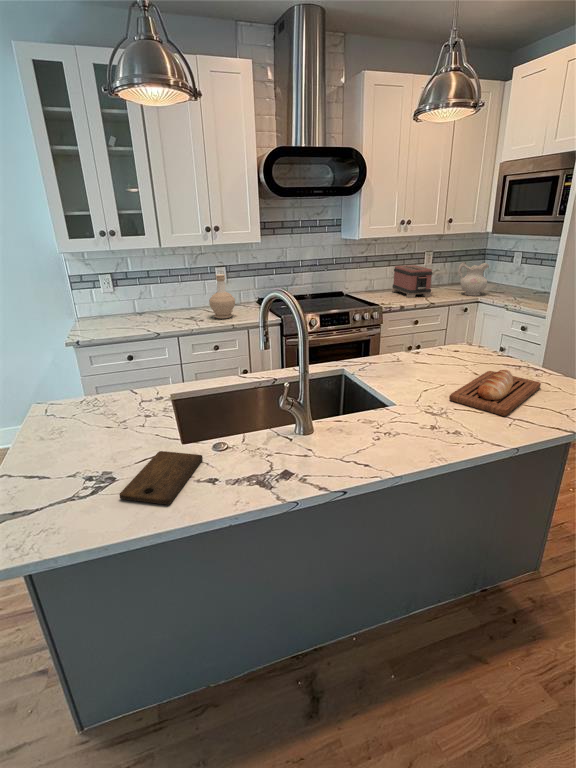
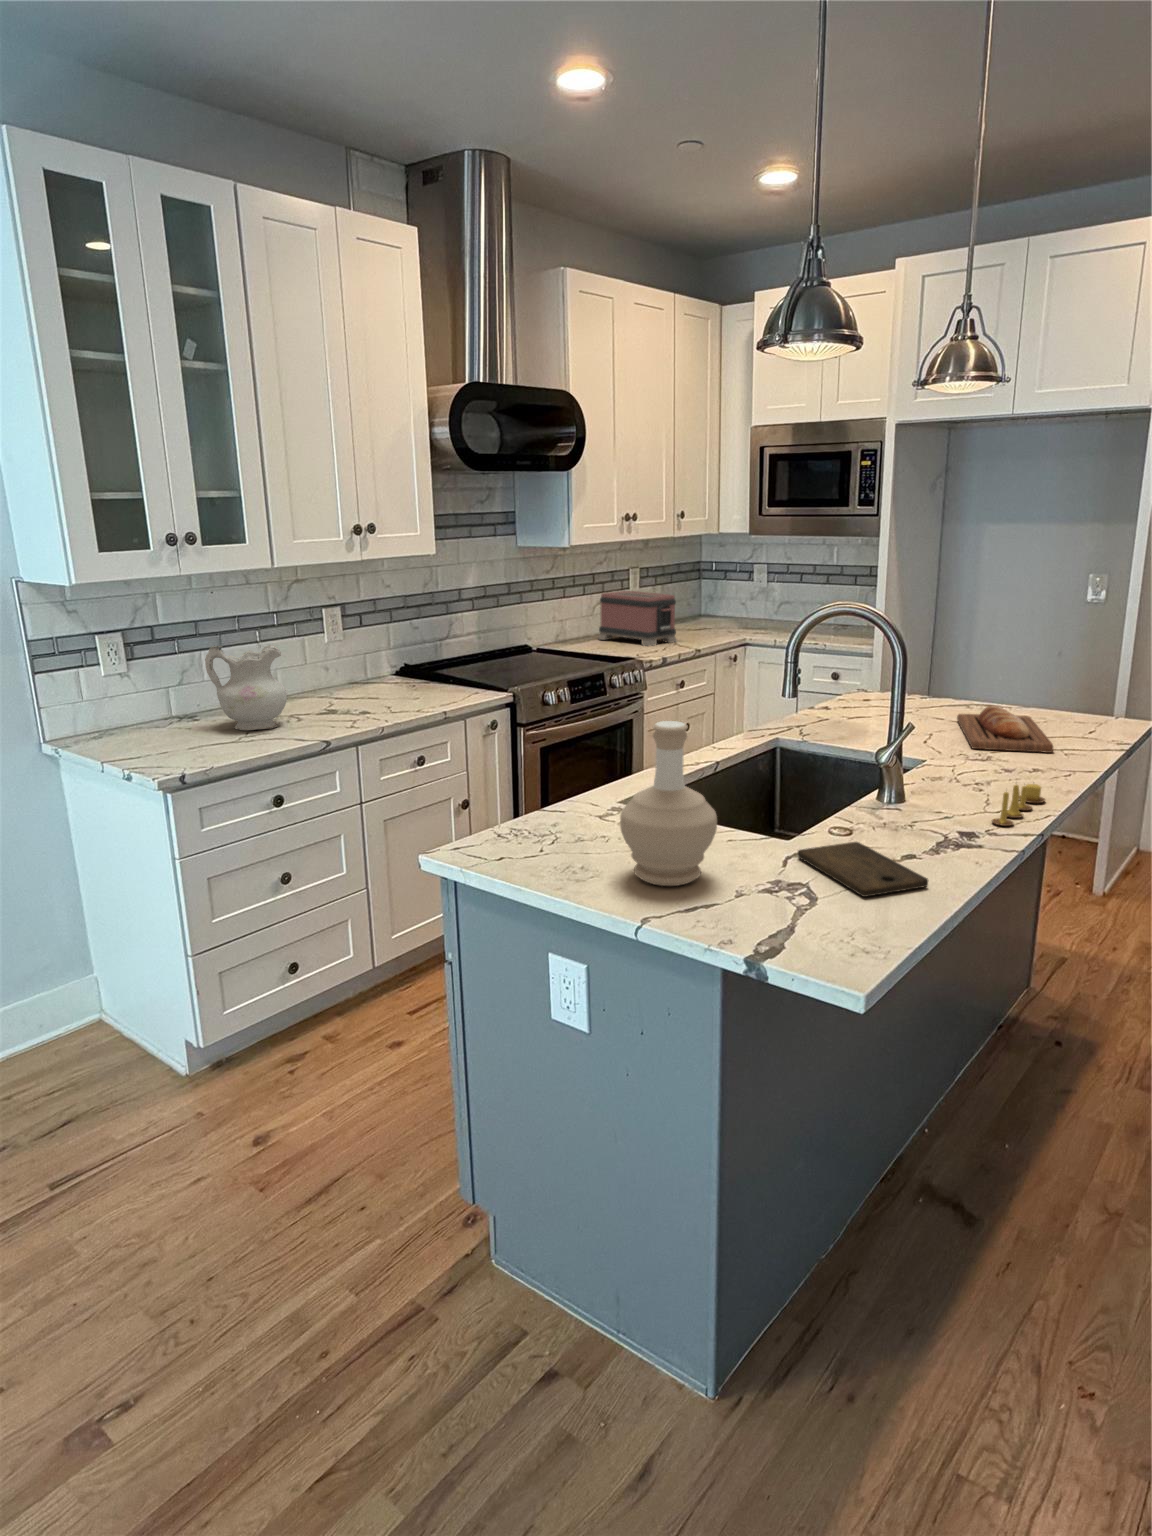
ceramic pitcher: present [458,262,489,296] -> present [205,645,287,731]
bottle: present [209,274,235,319] -> present [620,721,717,886]
candle: none [324,439,407,472] -> present [992,784,1045,826]

